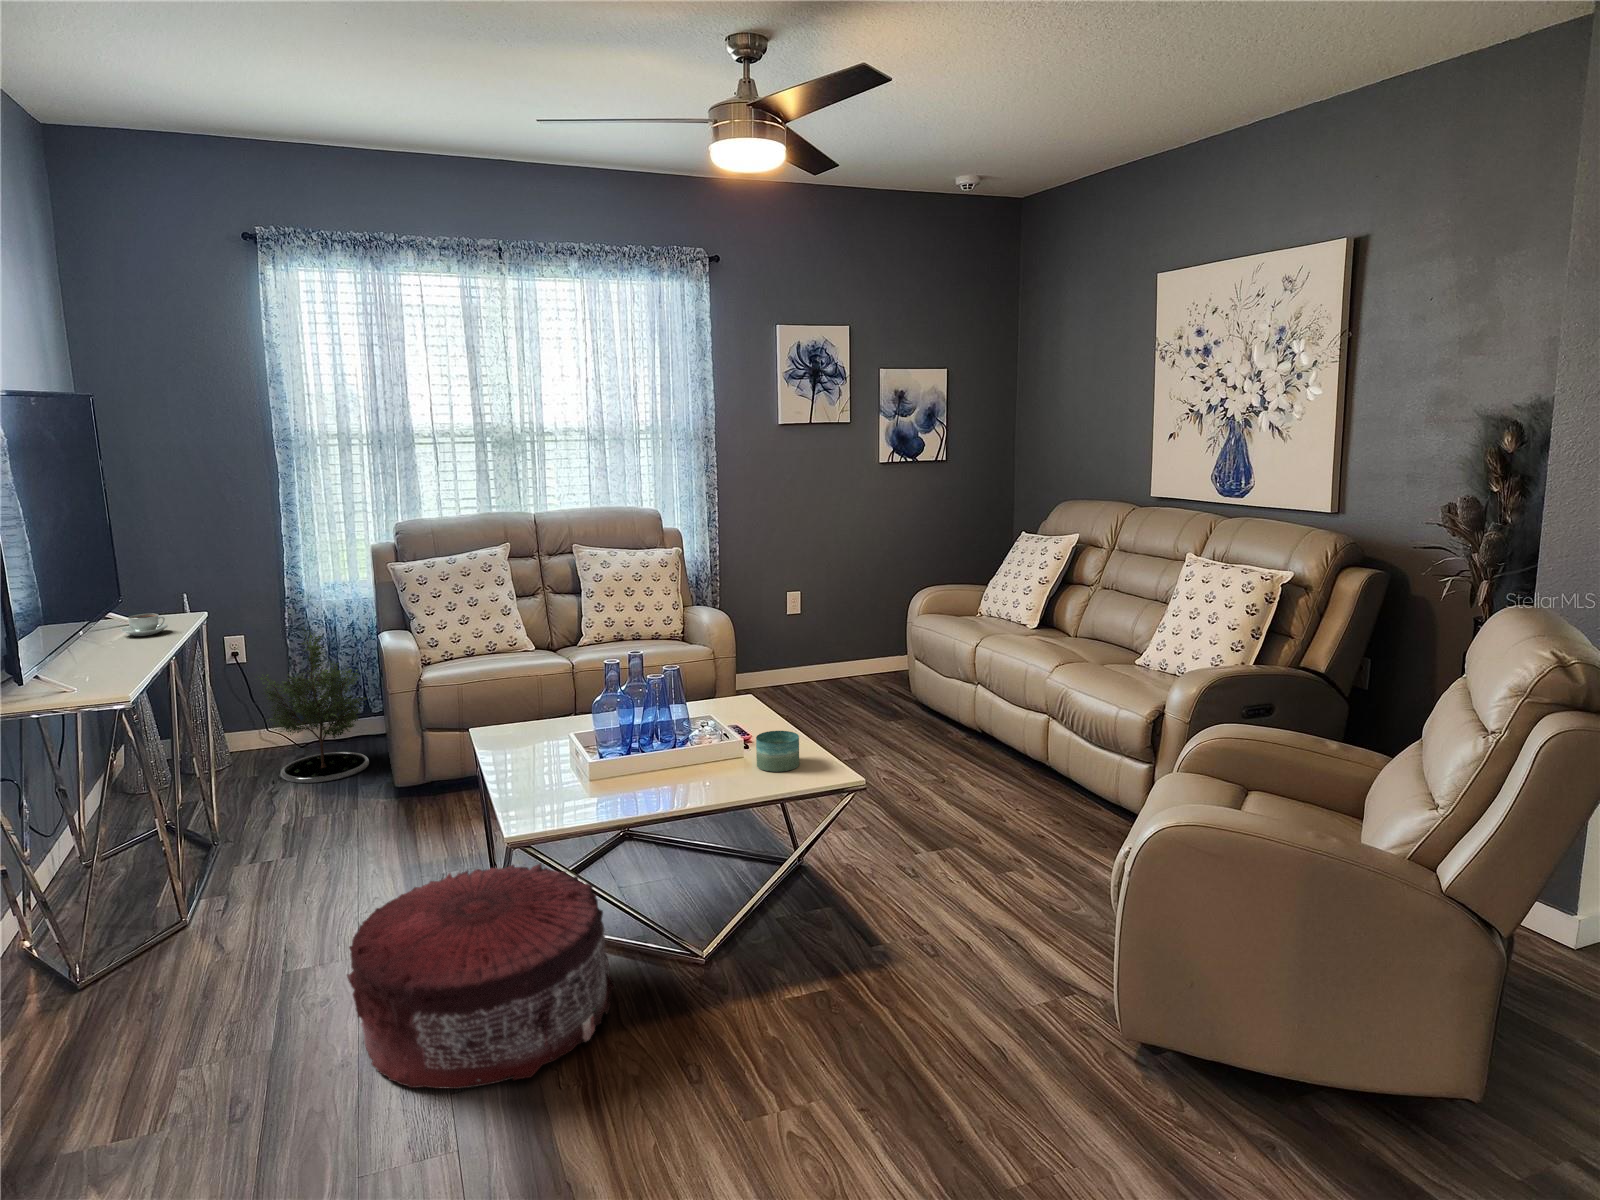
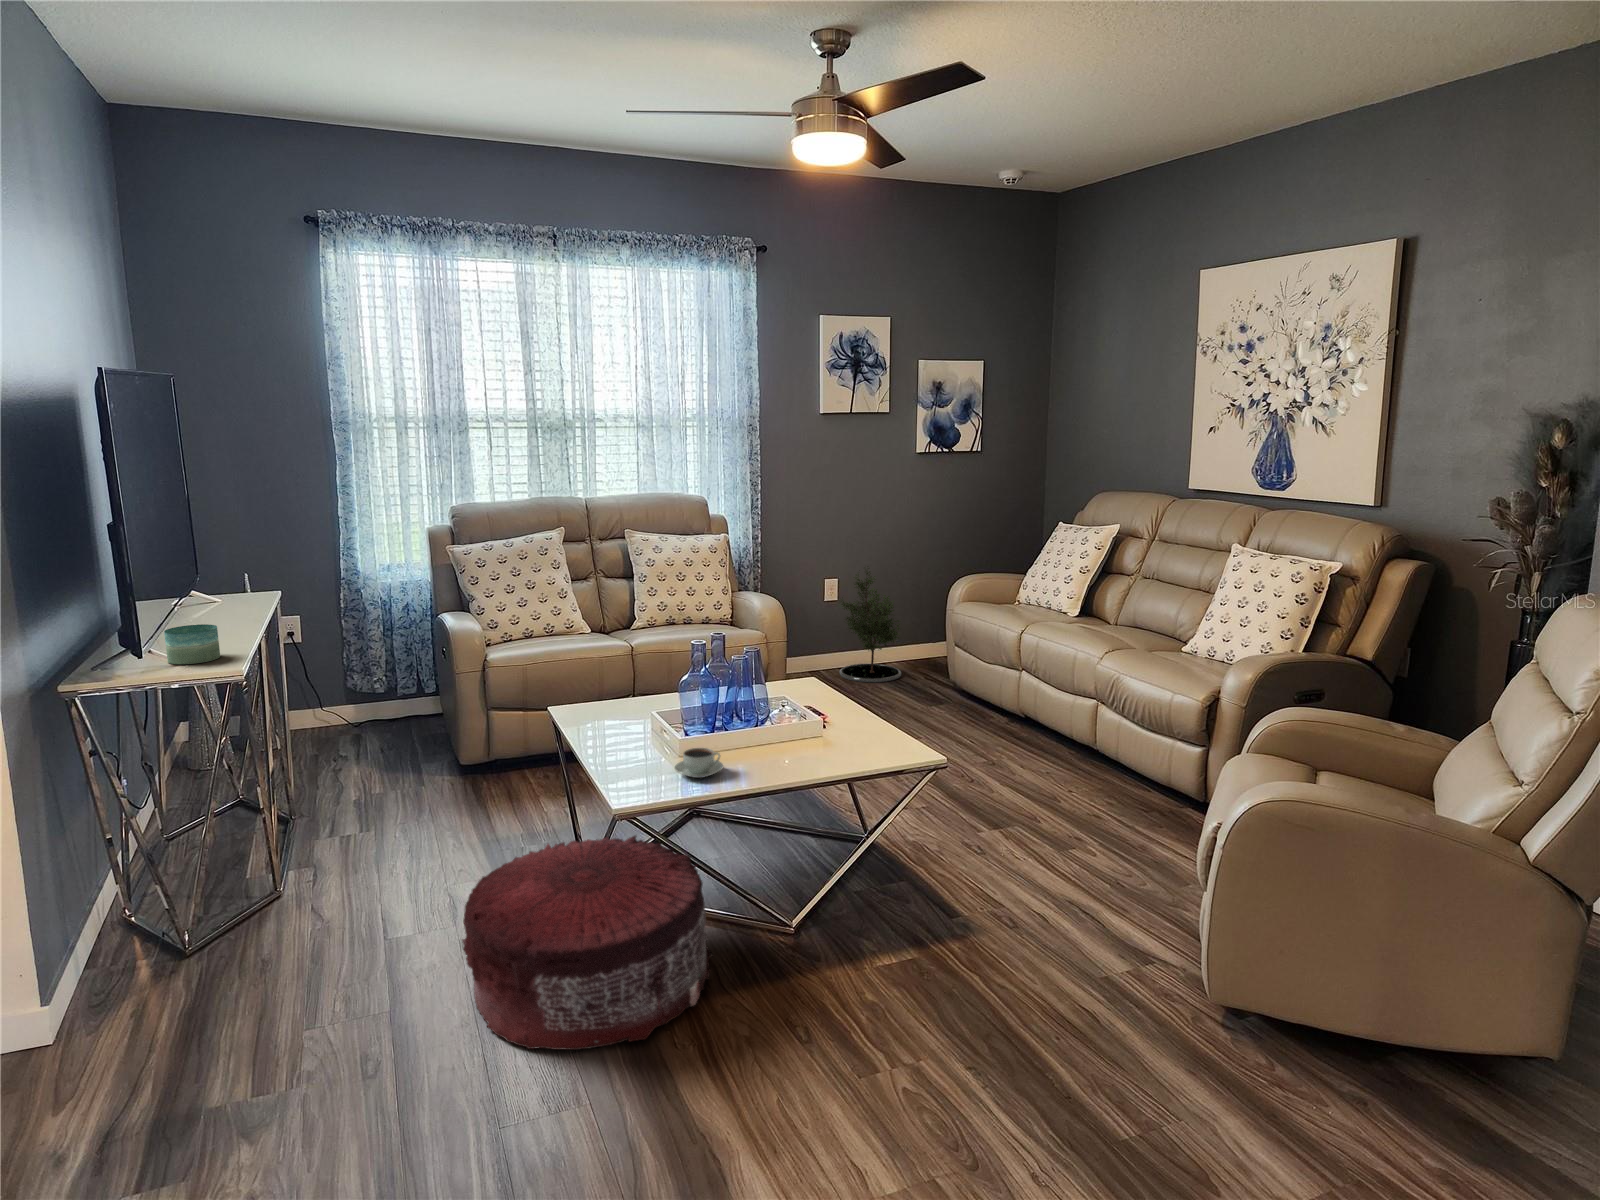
coffee cup: present [121,614,168,636] -> present [675,748,723,778]
potted tree: present [258,627,369,783] -> present [839,568,901,682]
candle: present [756,731,799,772] -> present [164,624,220,664]

